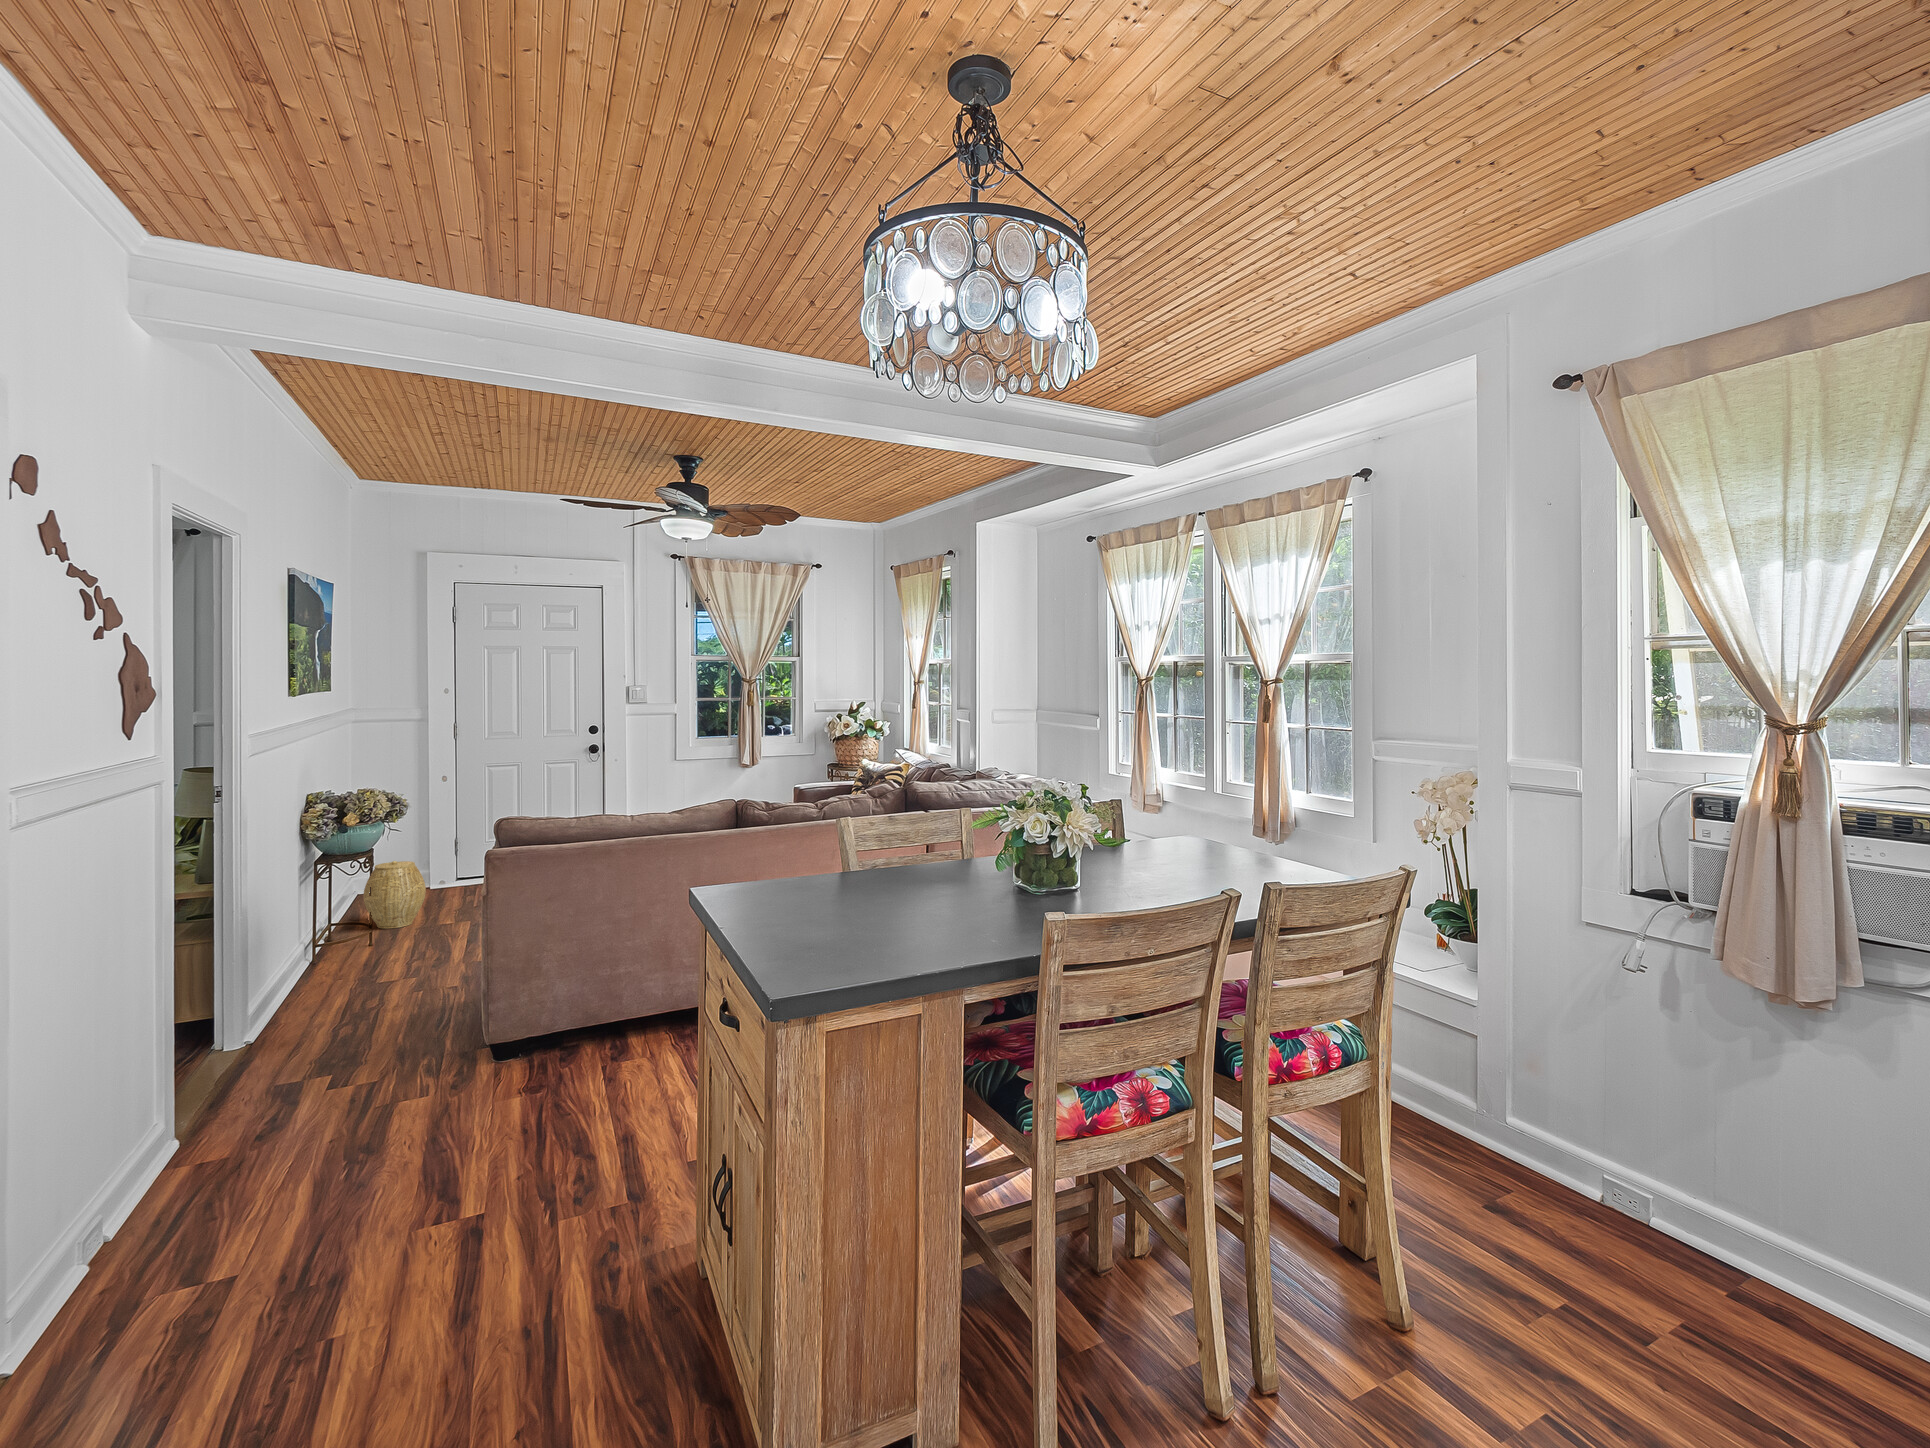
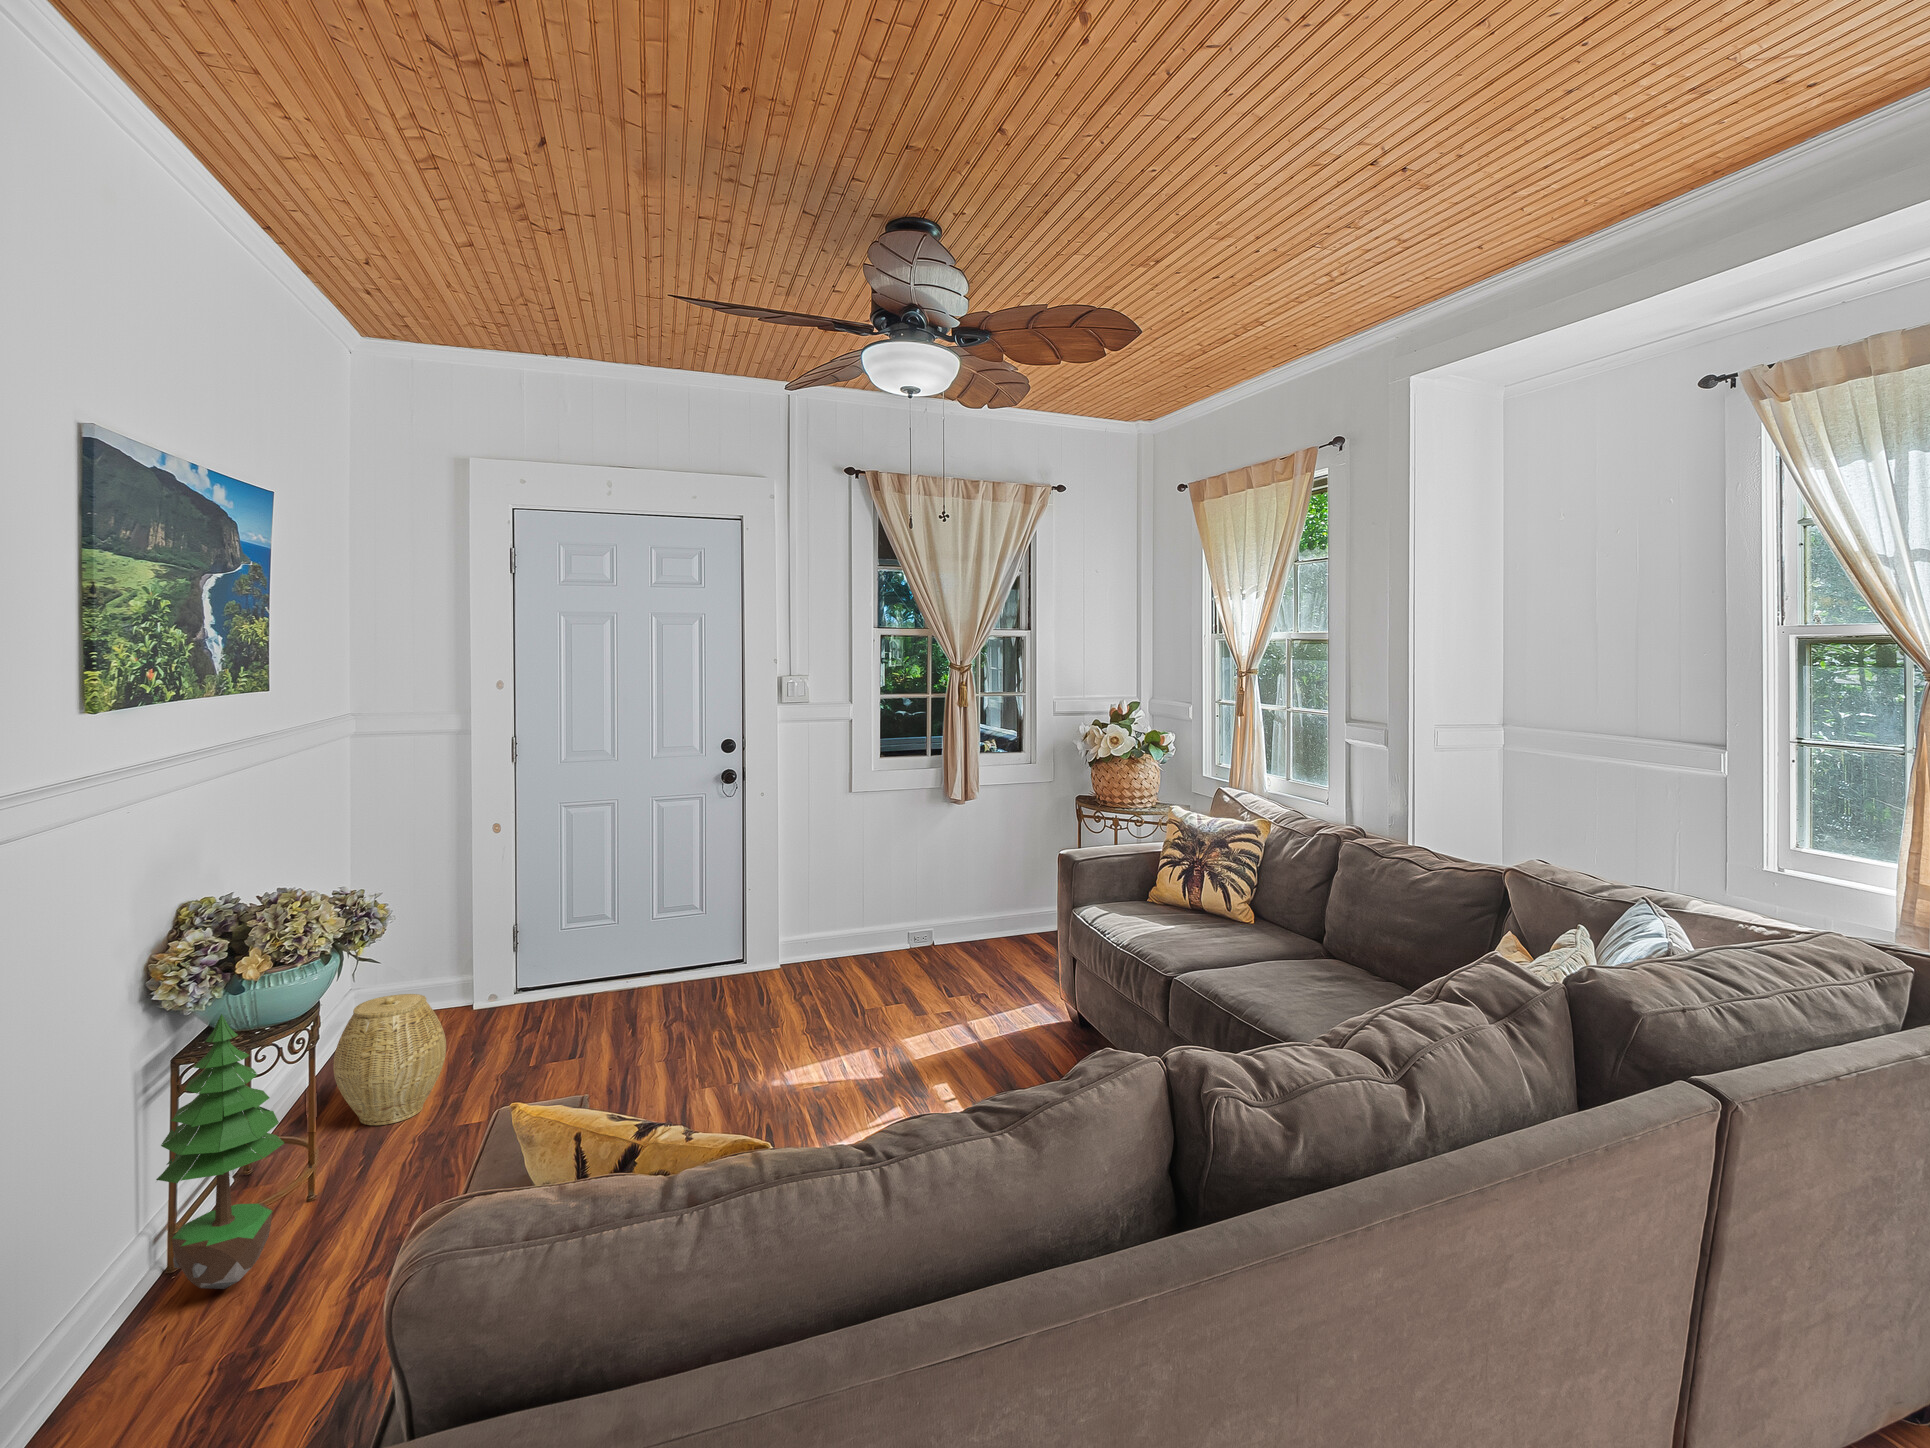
potted tree: none [311,841,367,971] -> present [156,1014,284,1289]

